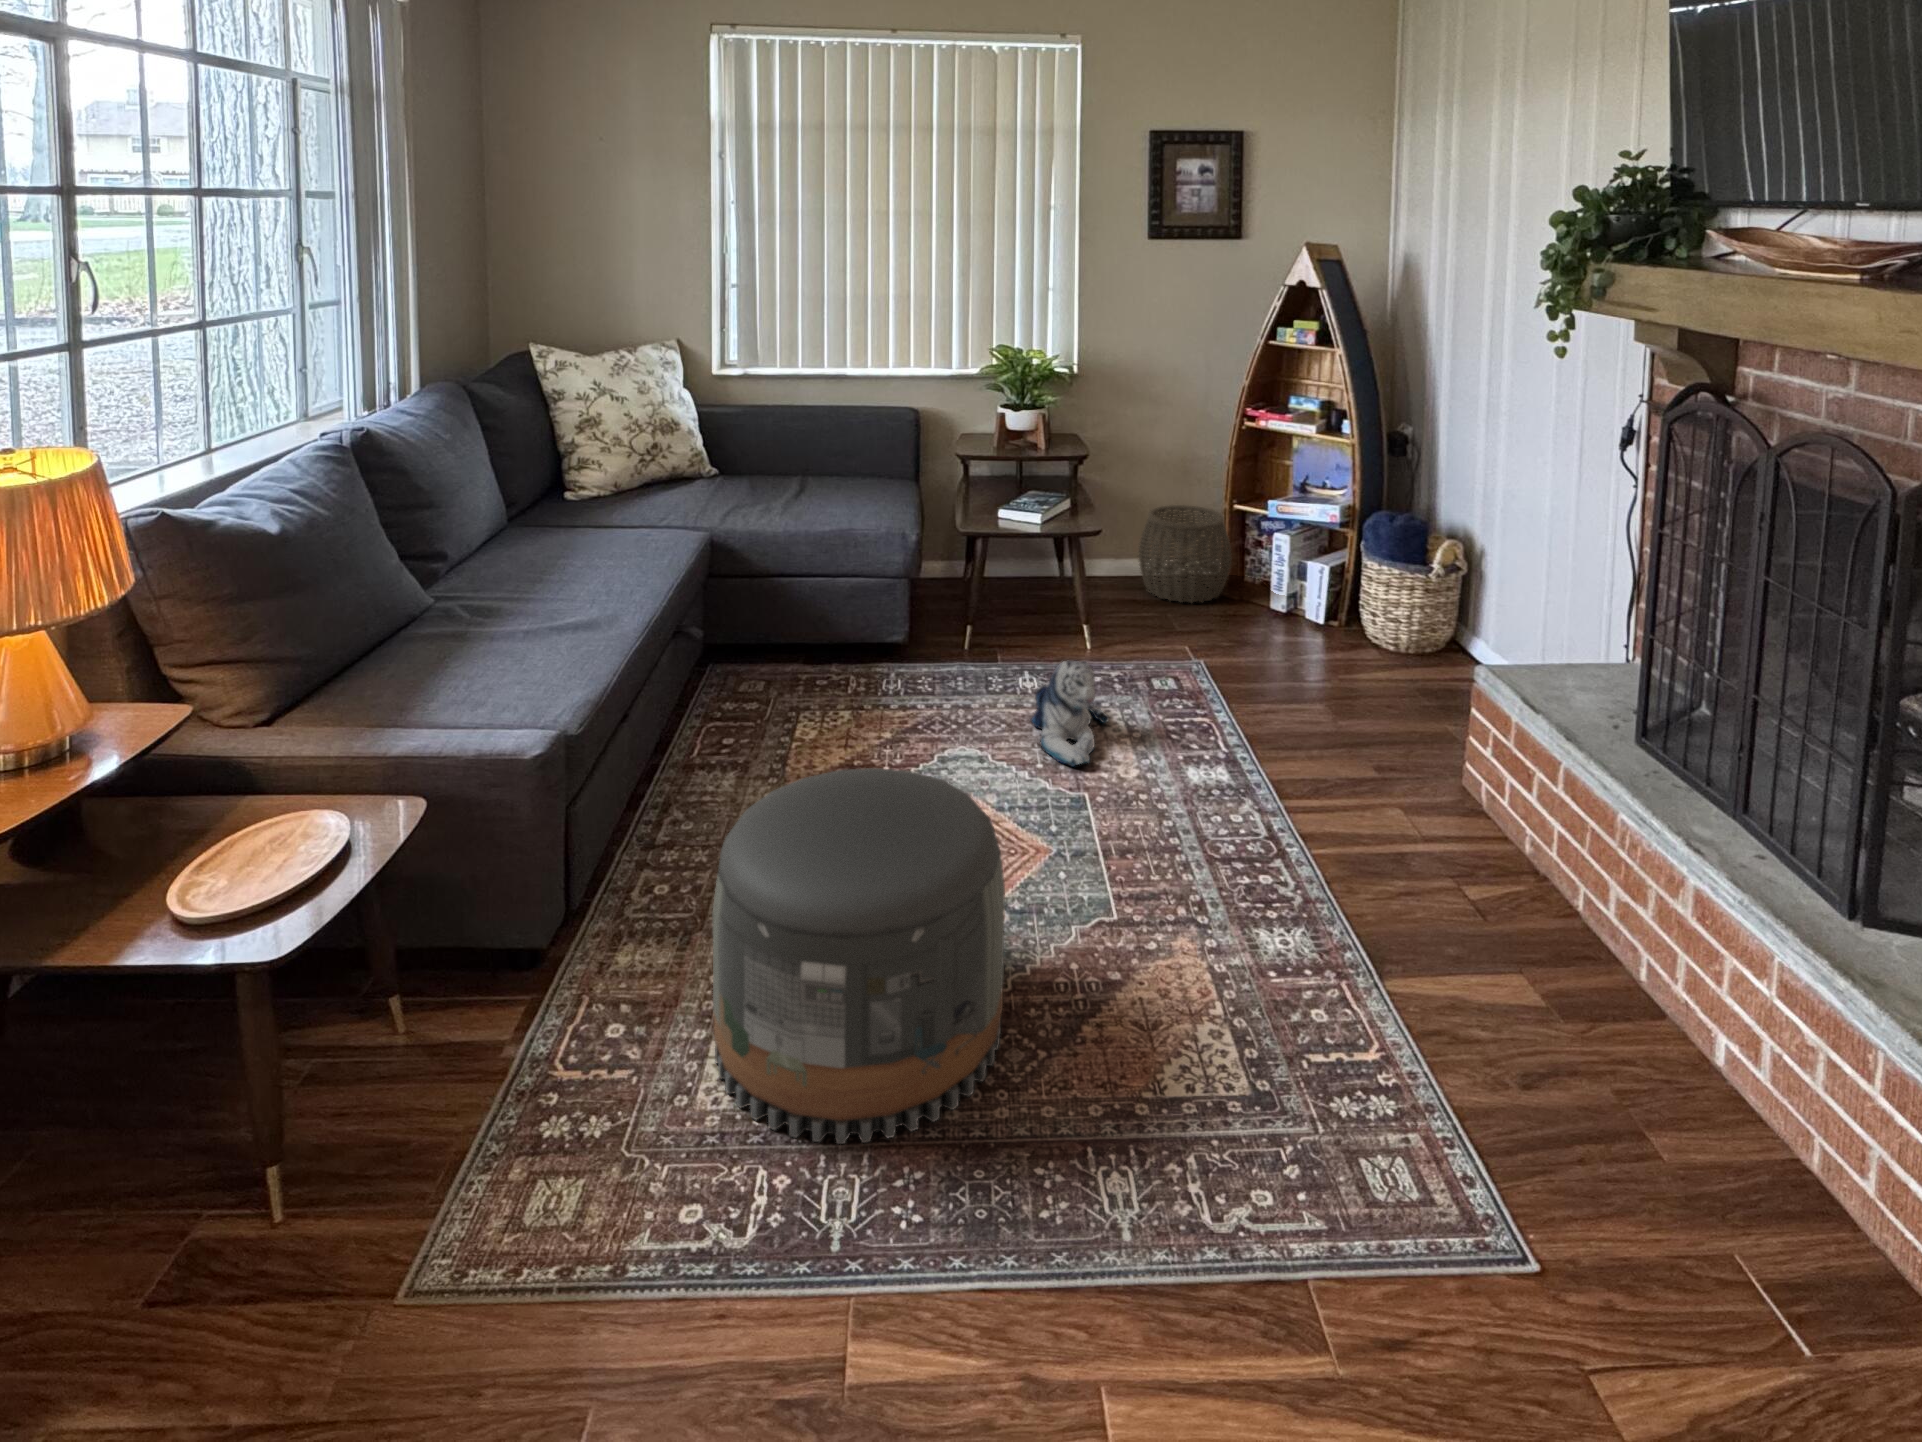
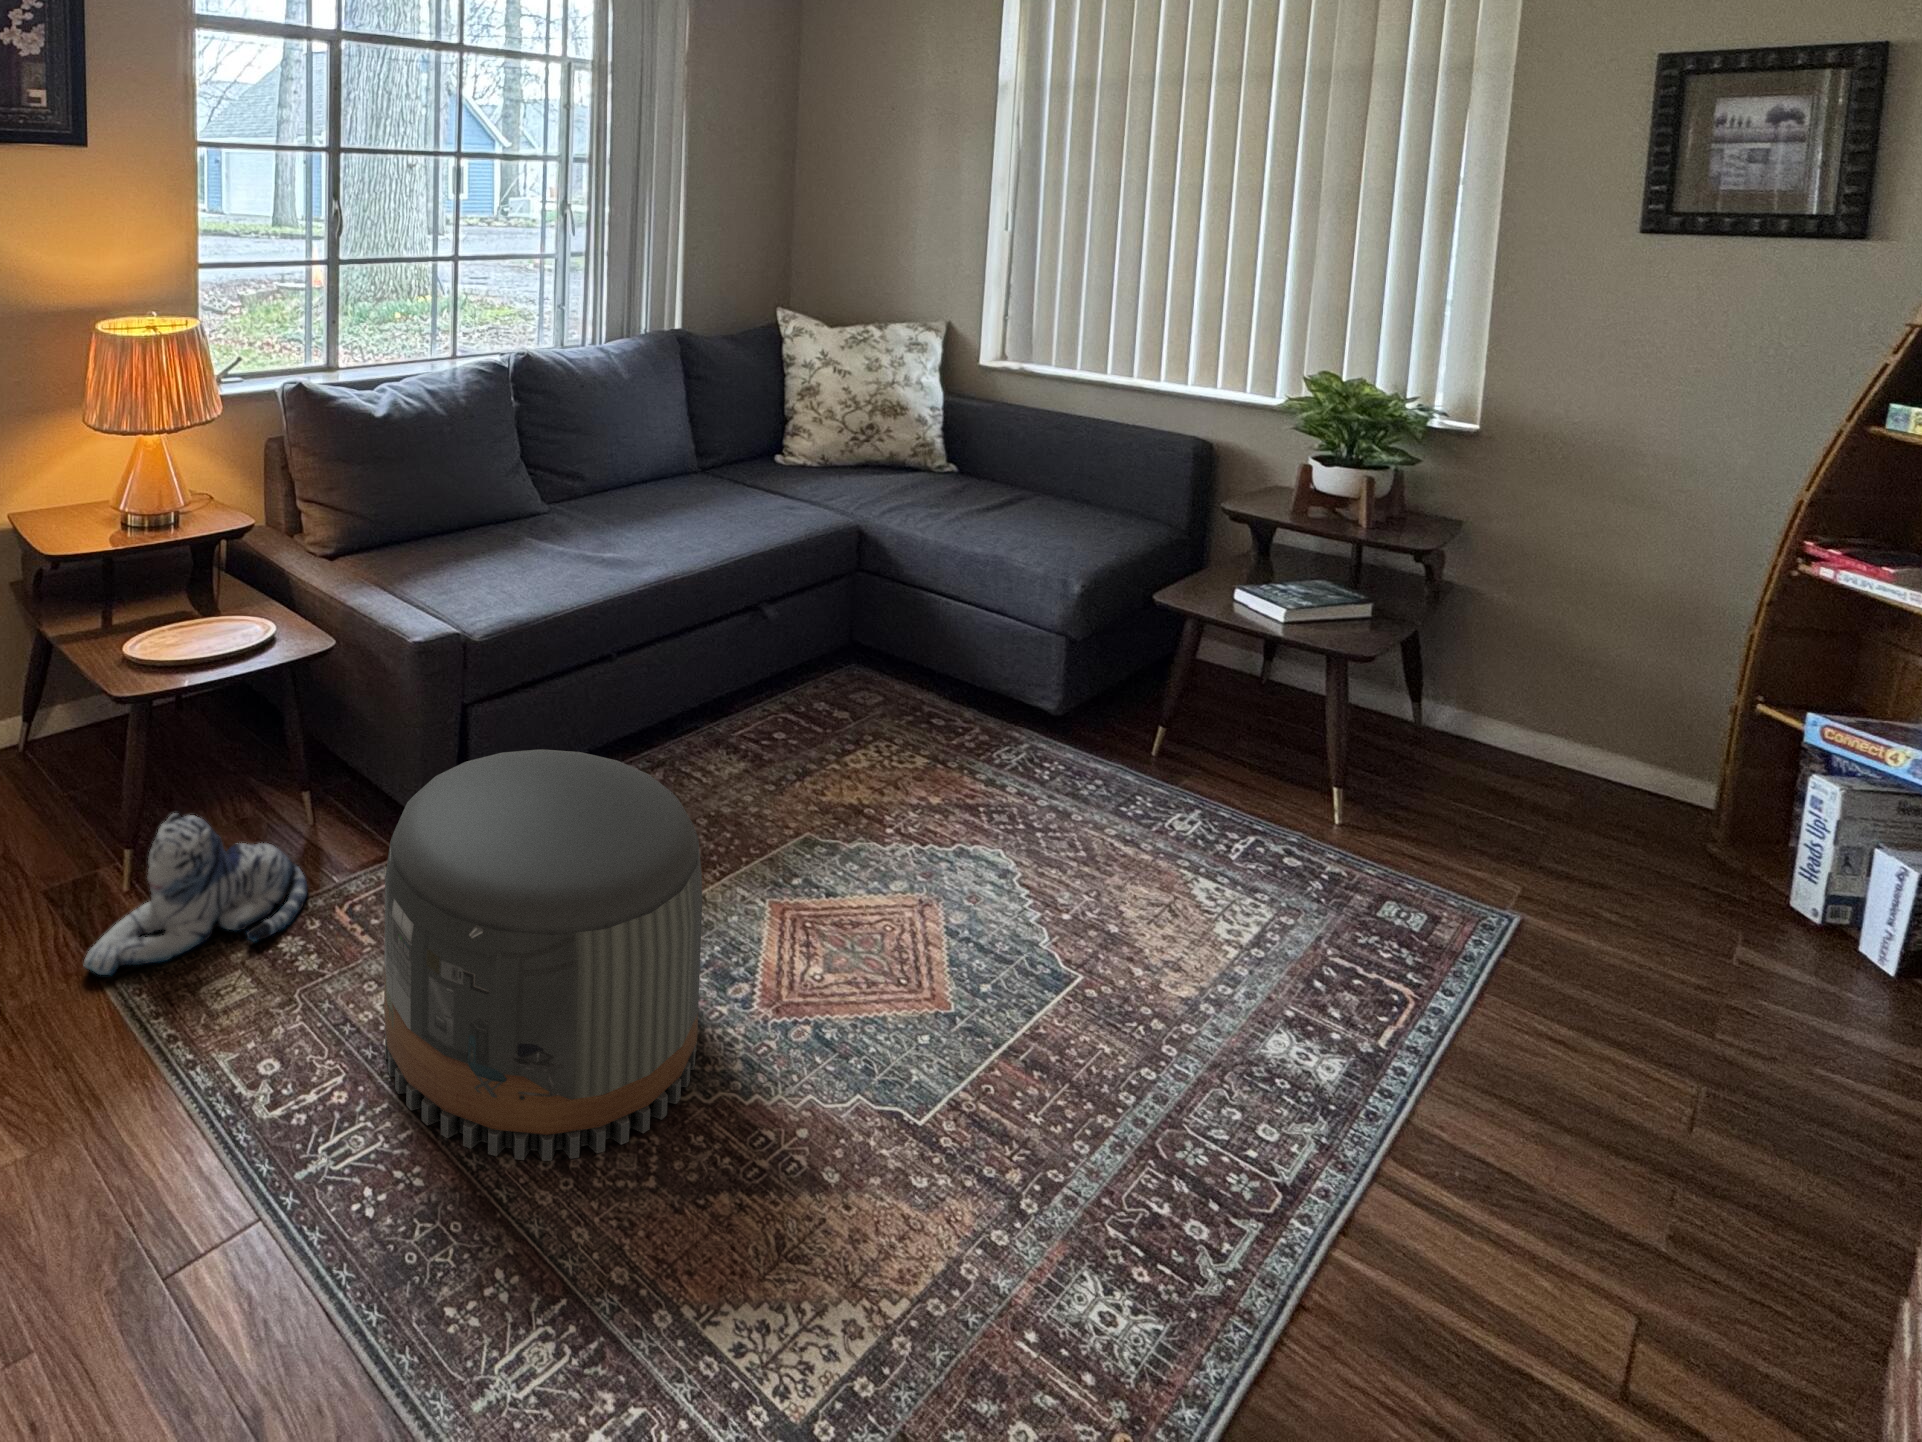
woven basket: present [1138,505,1231,603] -> none [1522,667,1730,850]
plush toy: present [1031,660,1109,766] -> present [83,813,308,975]

